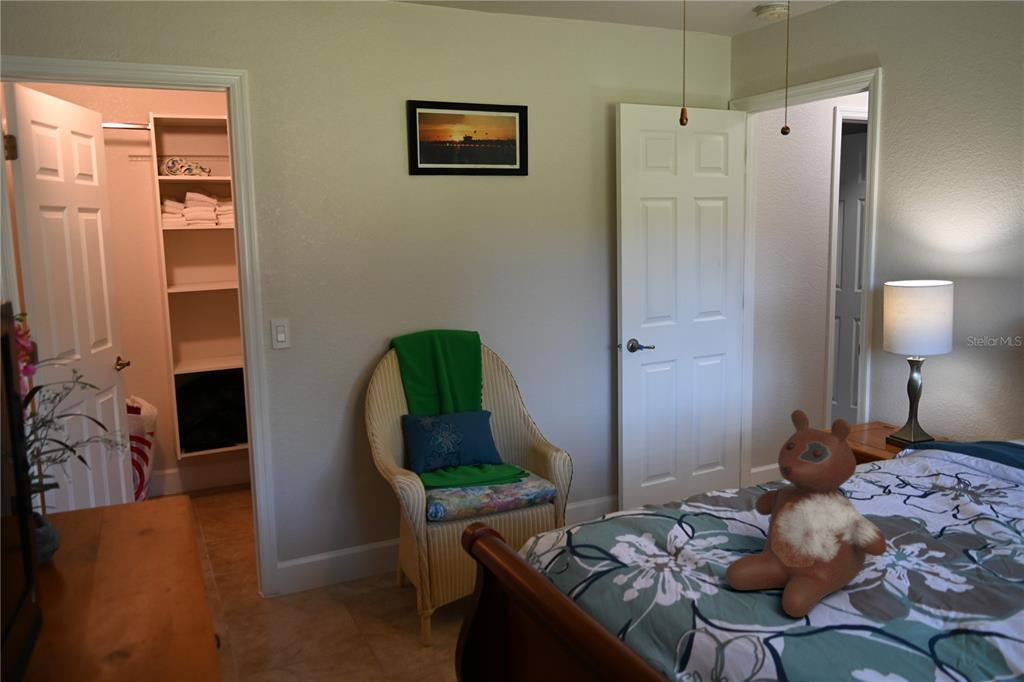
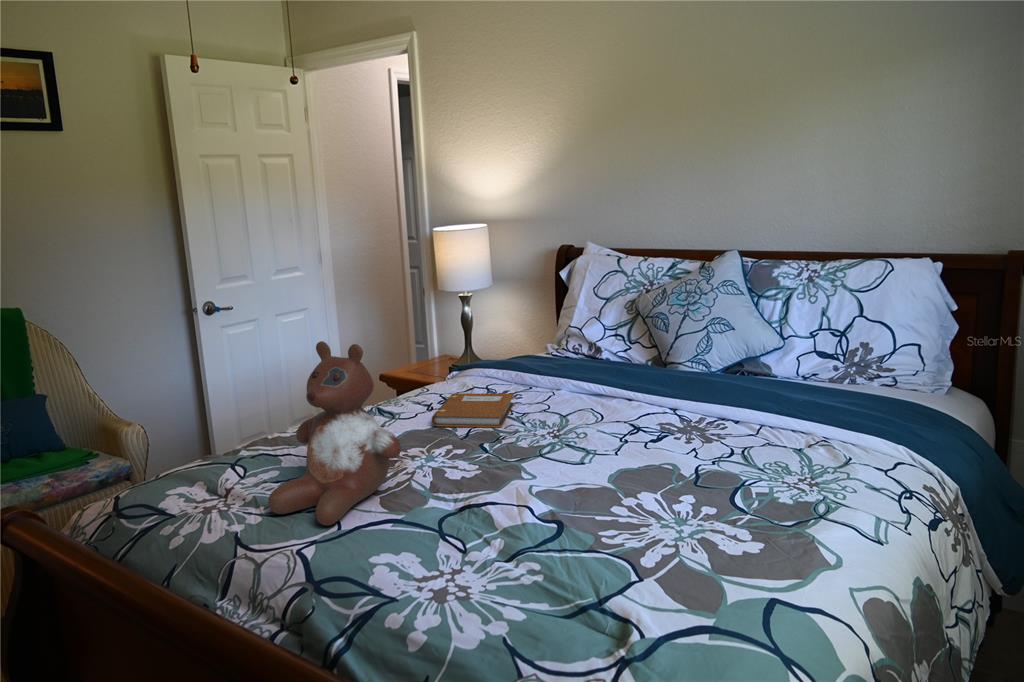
notebook: none [894,477,998,532] -> present [432,393,514,427]

